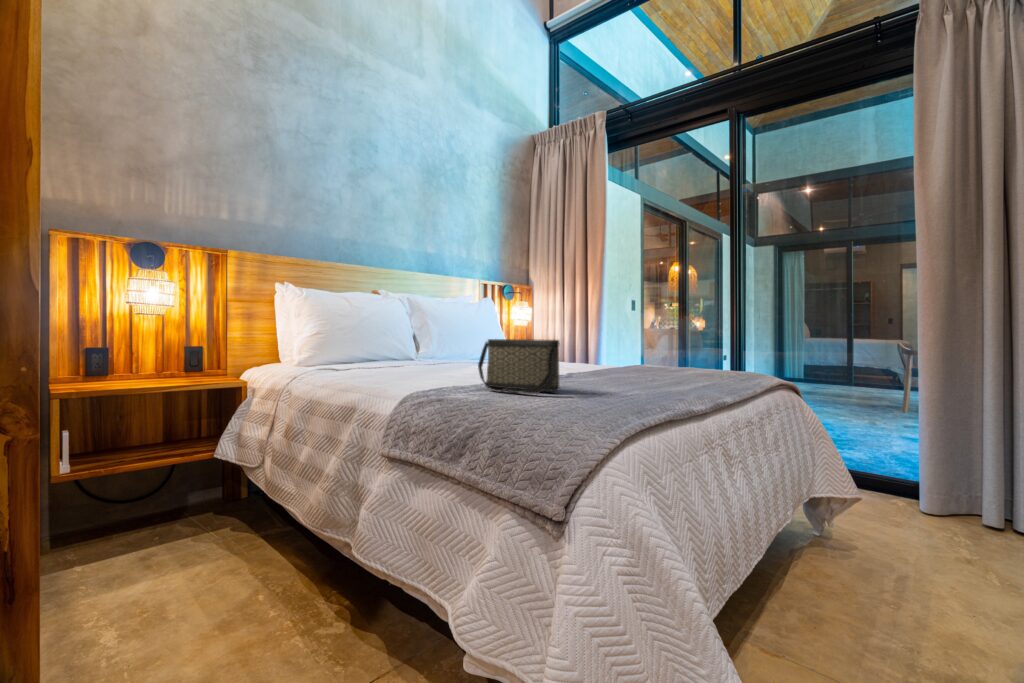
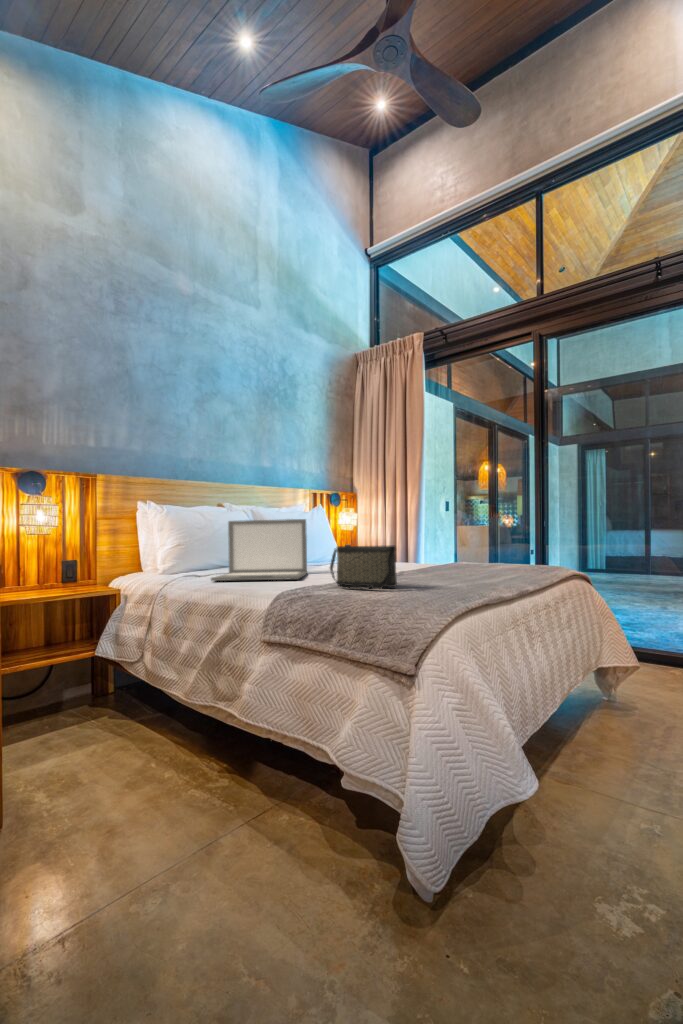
laptop: none [342,307,461,378] -> present [211,519,307,581]

